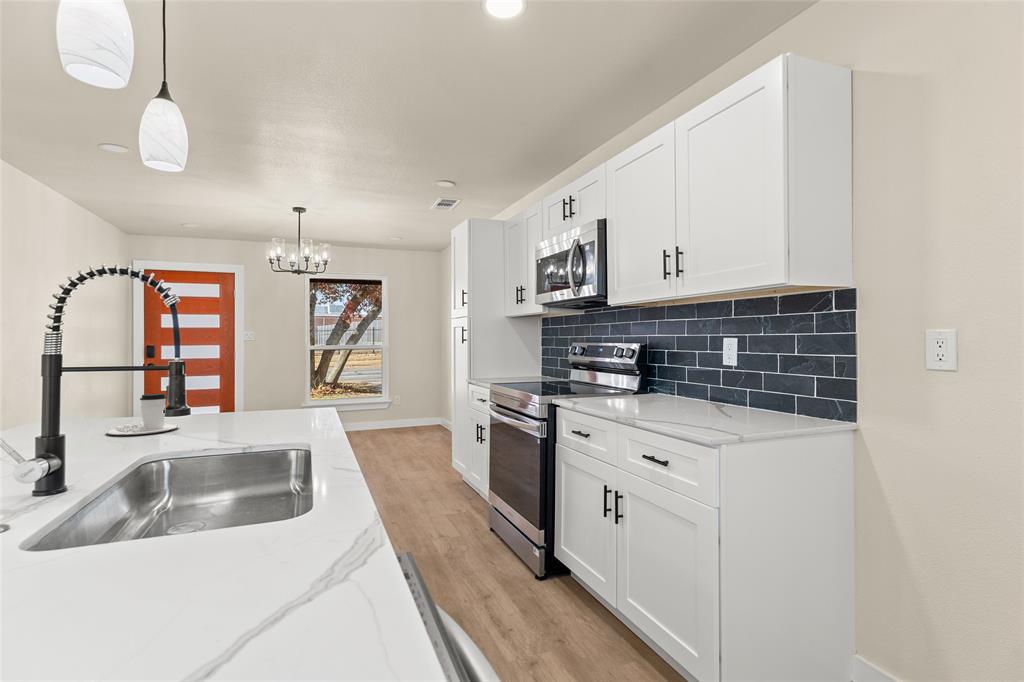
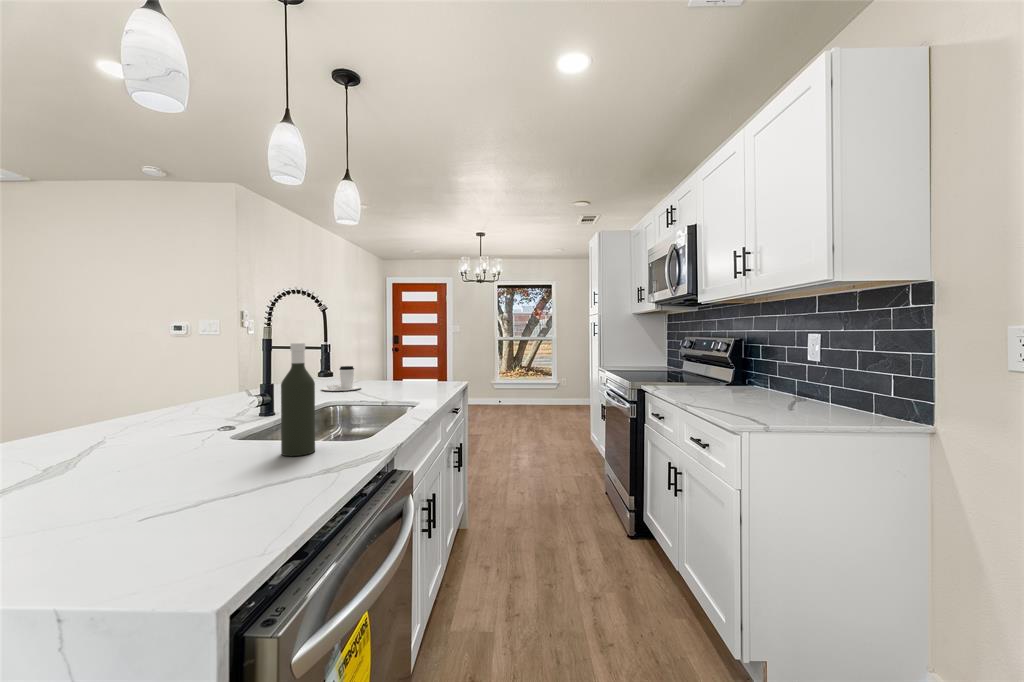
bottle: none [179,360,241,561] -> present [281,343,315,456]

